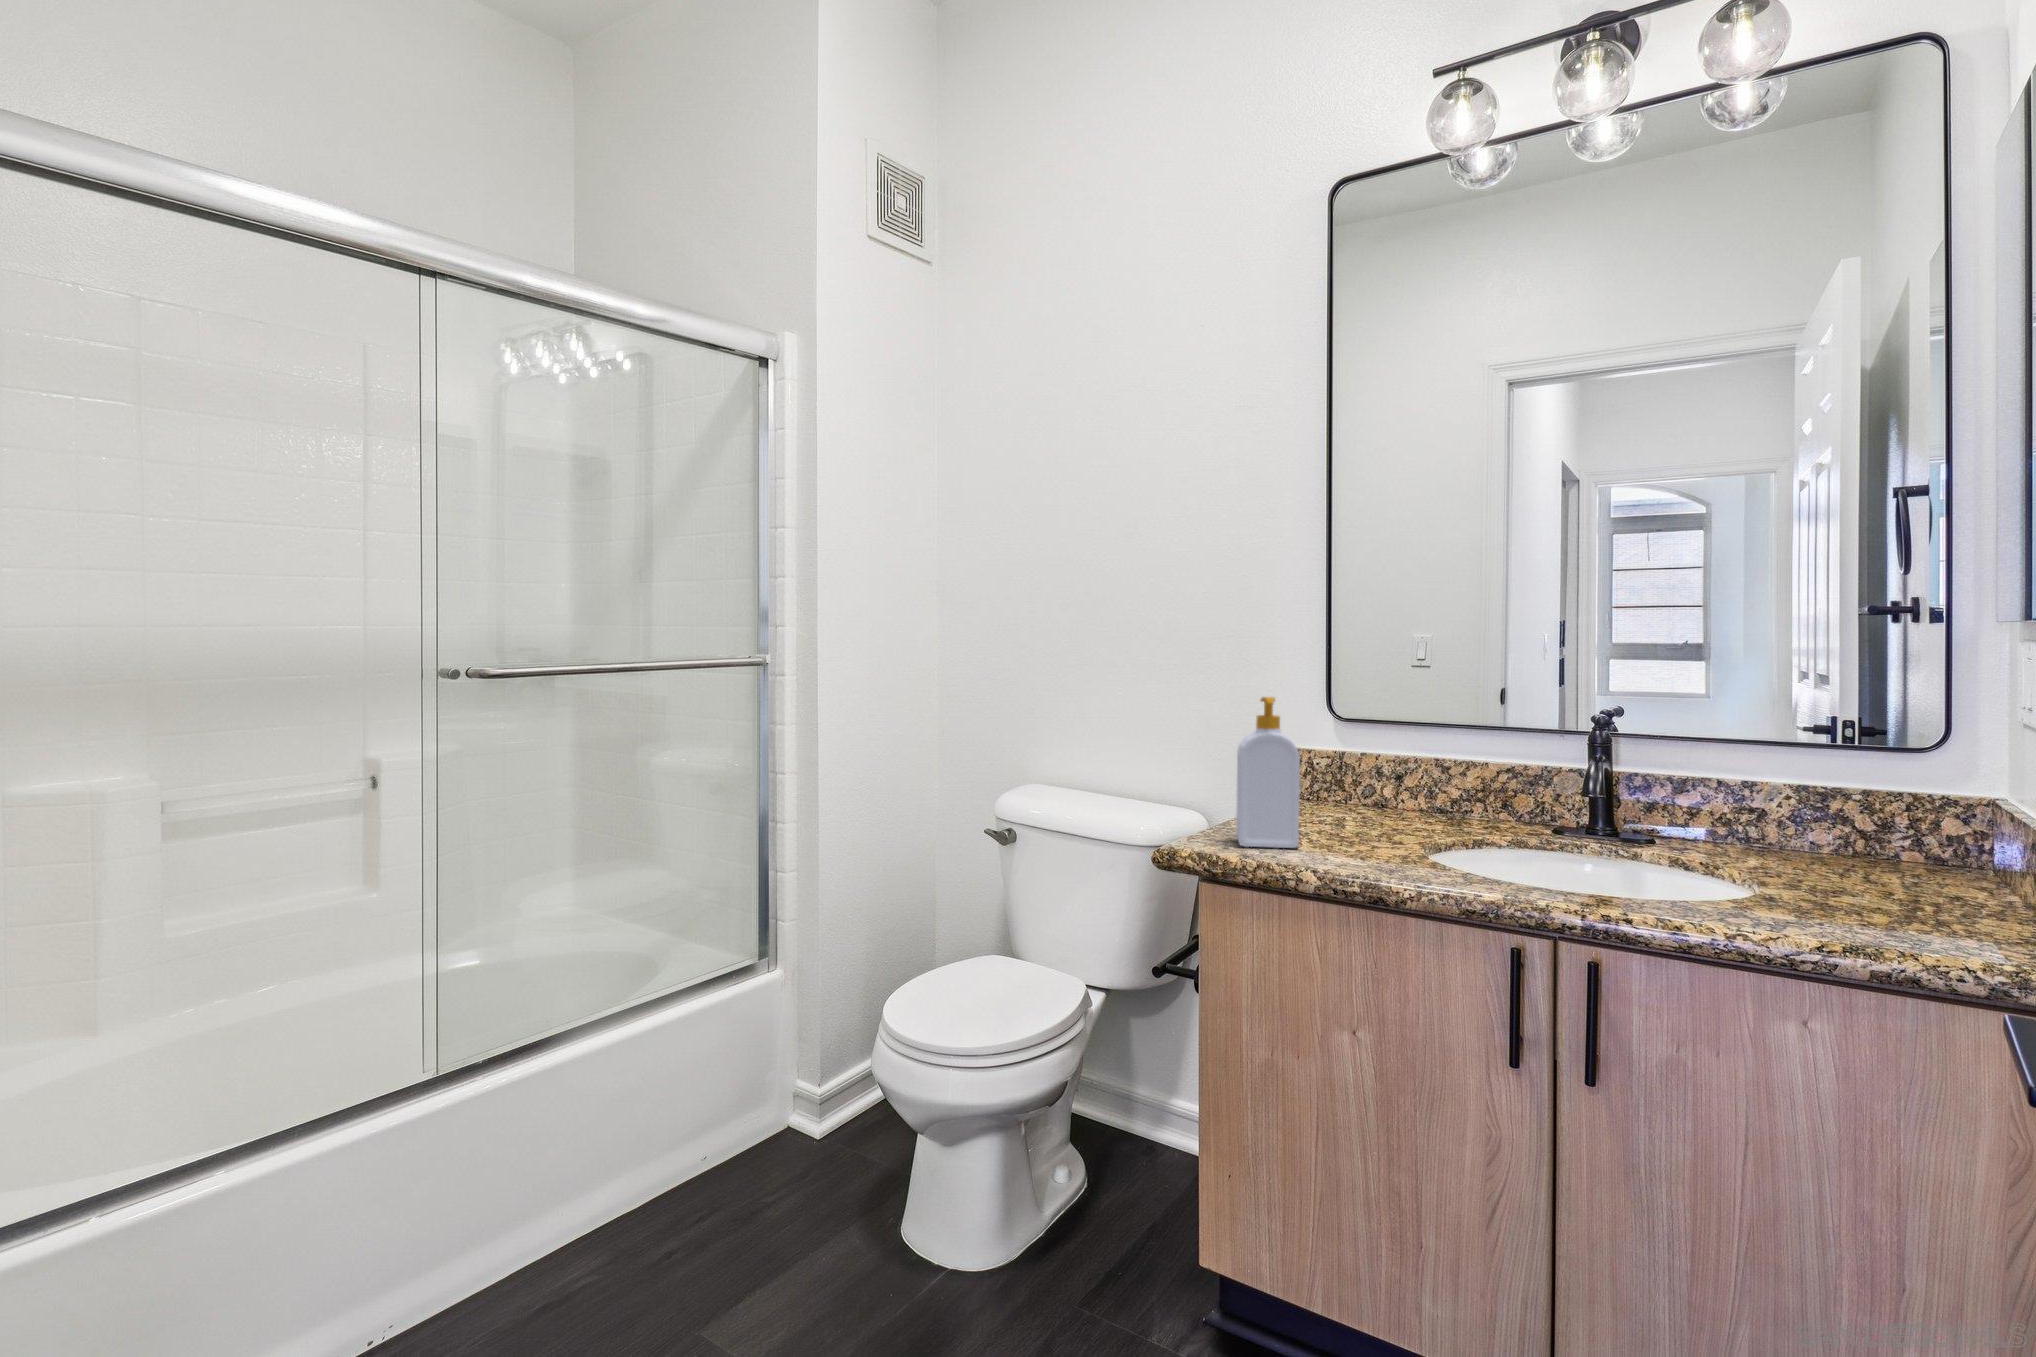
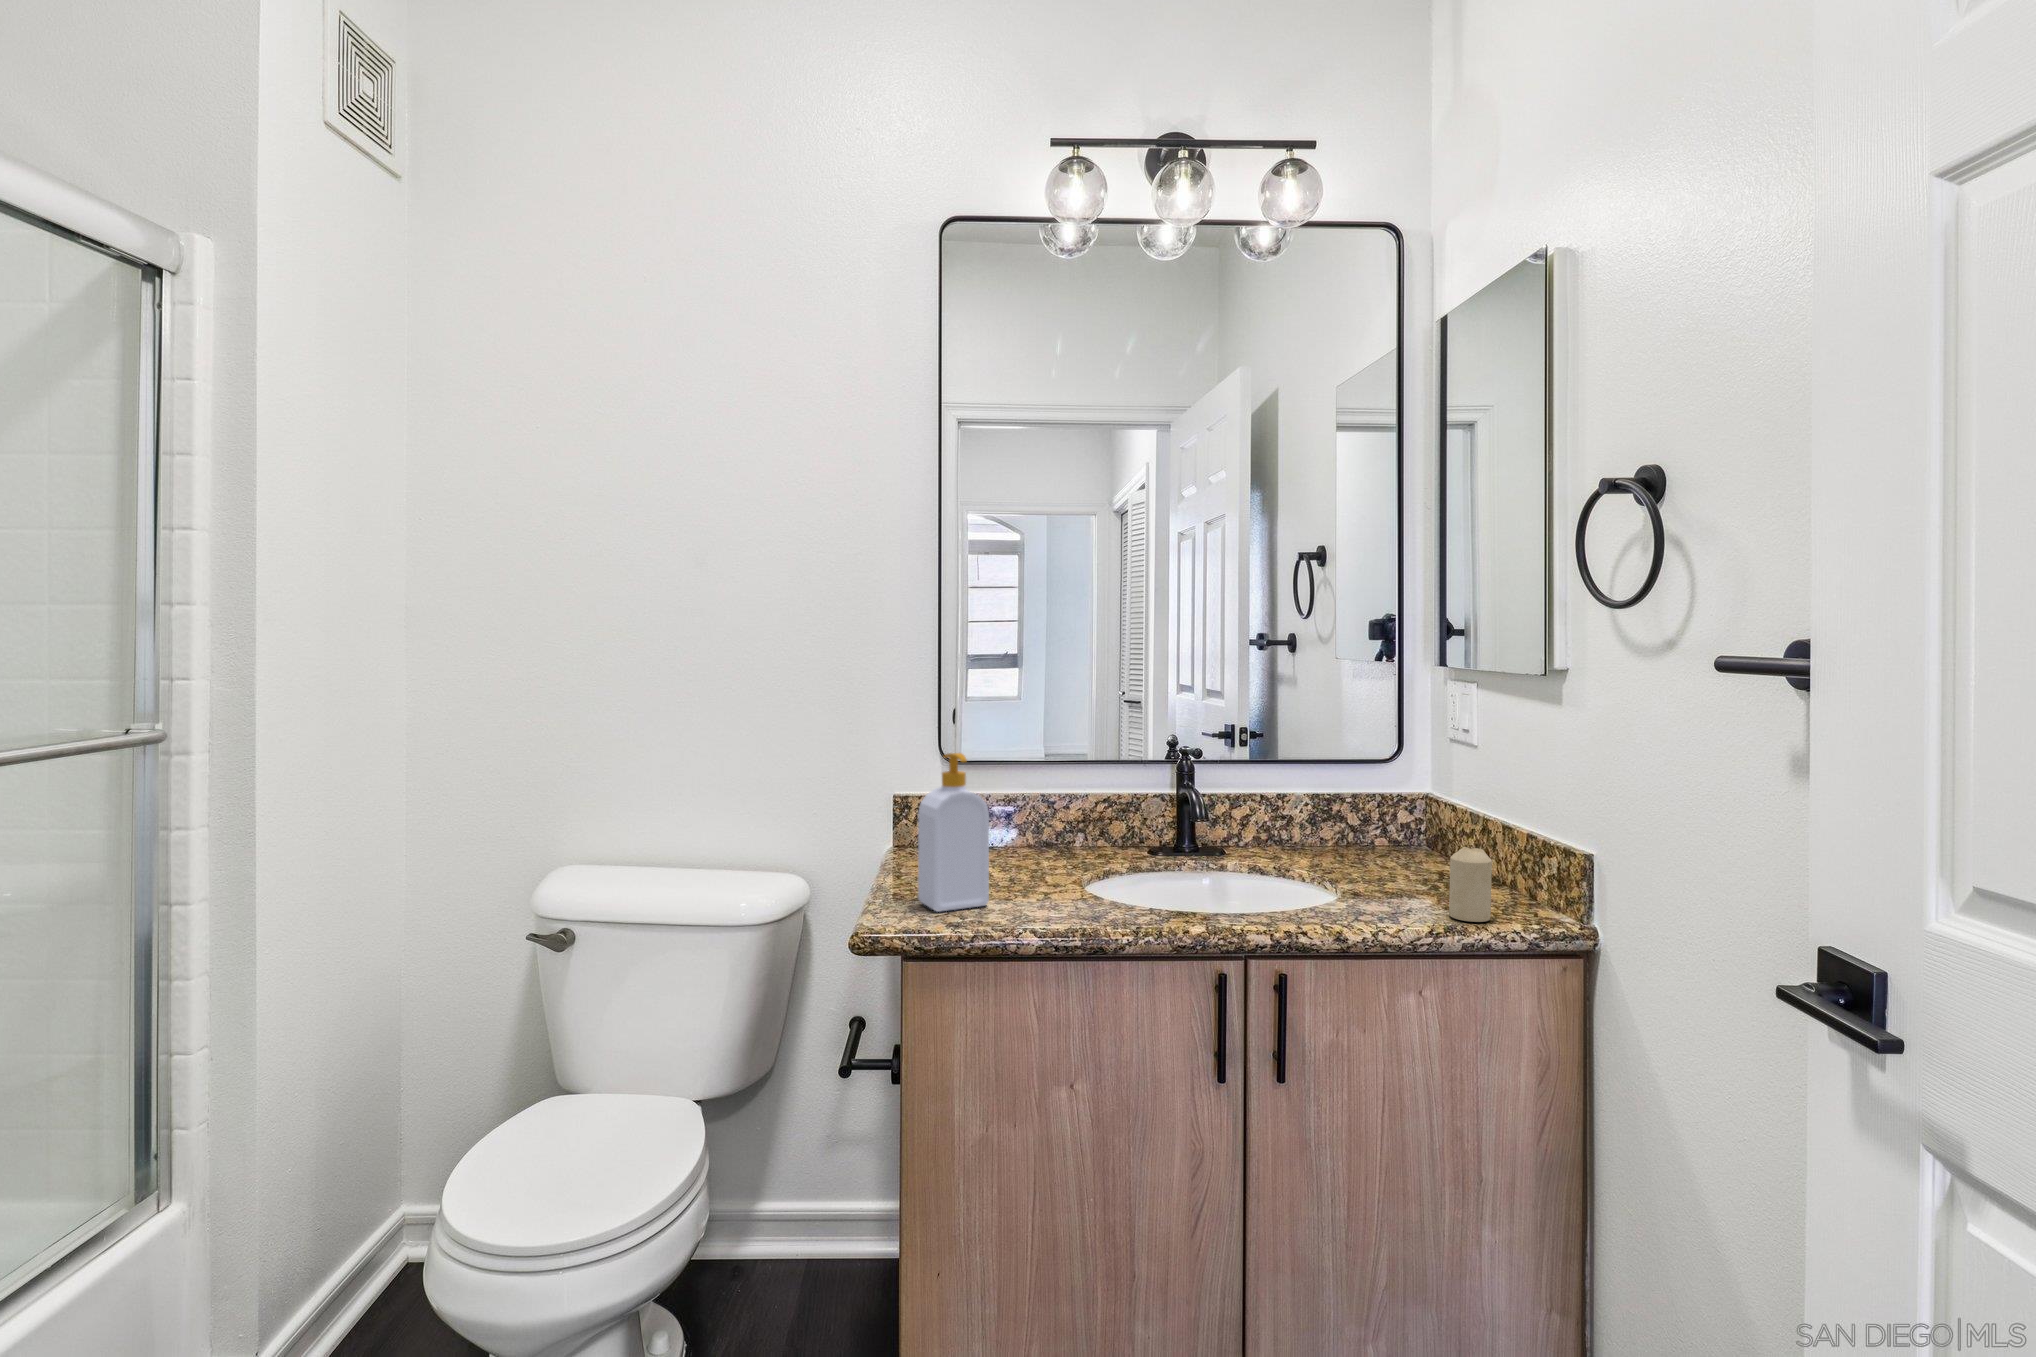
candle: none [1876,846,1947,948] -> present [1449,847,1492,922]

